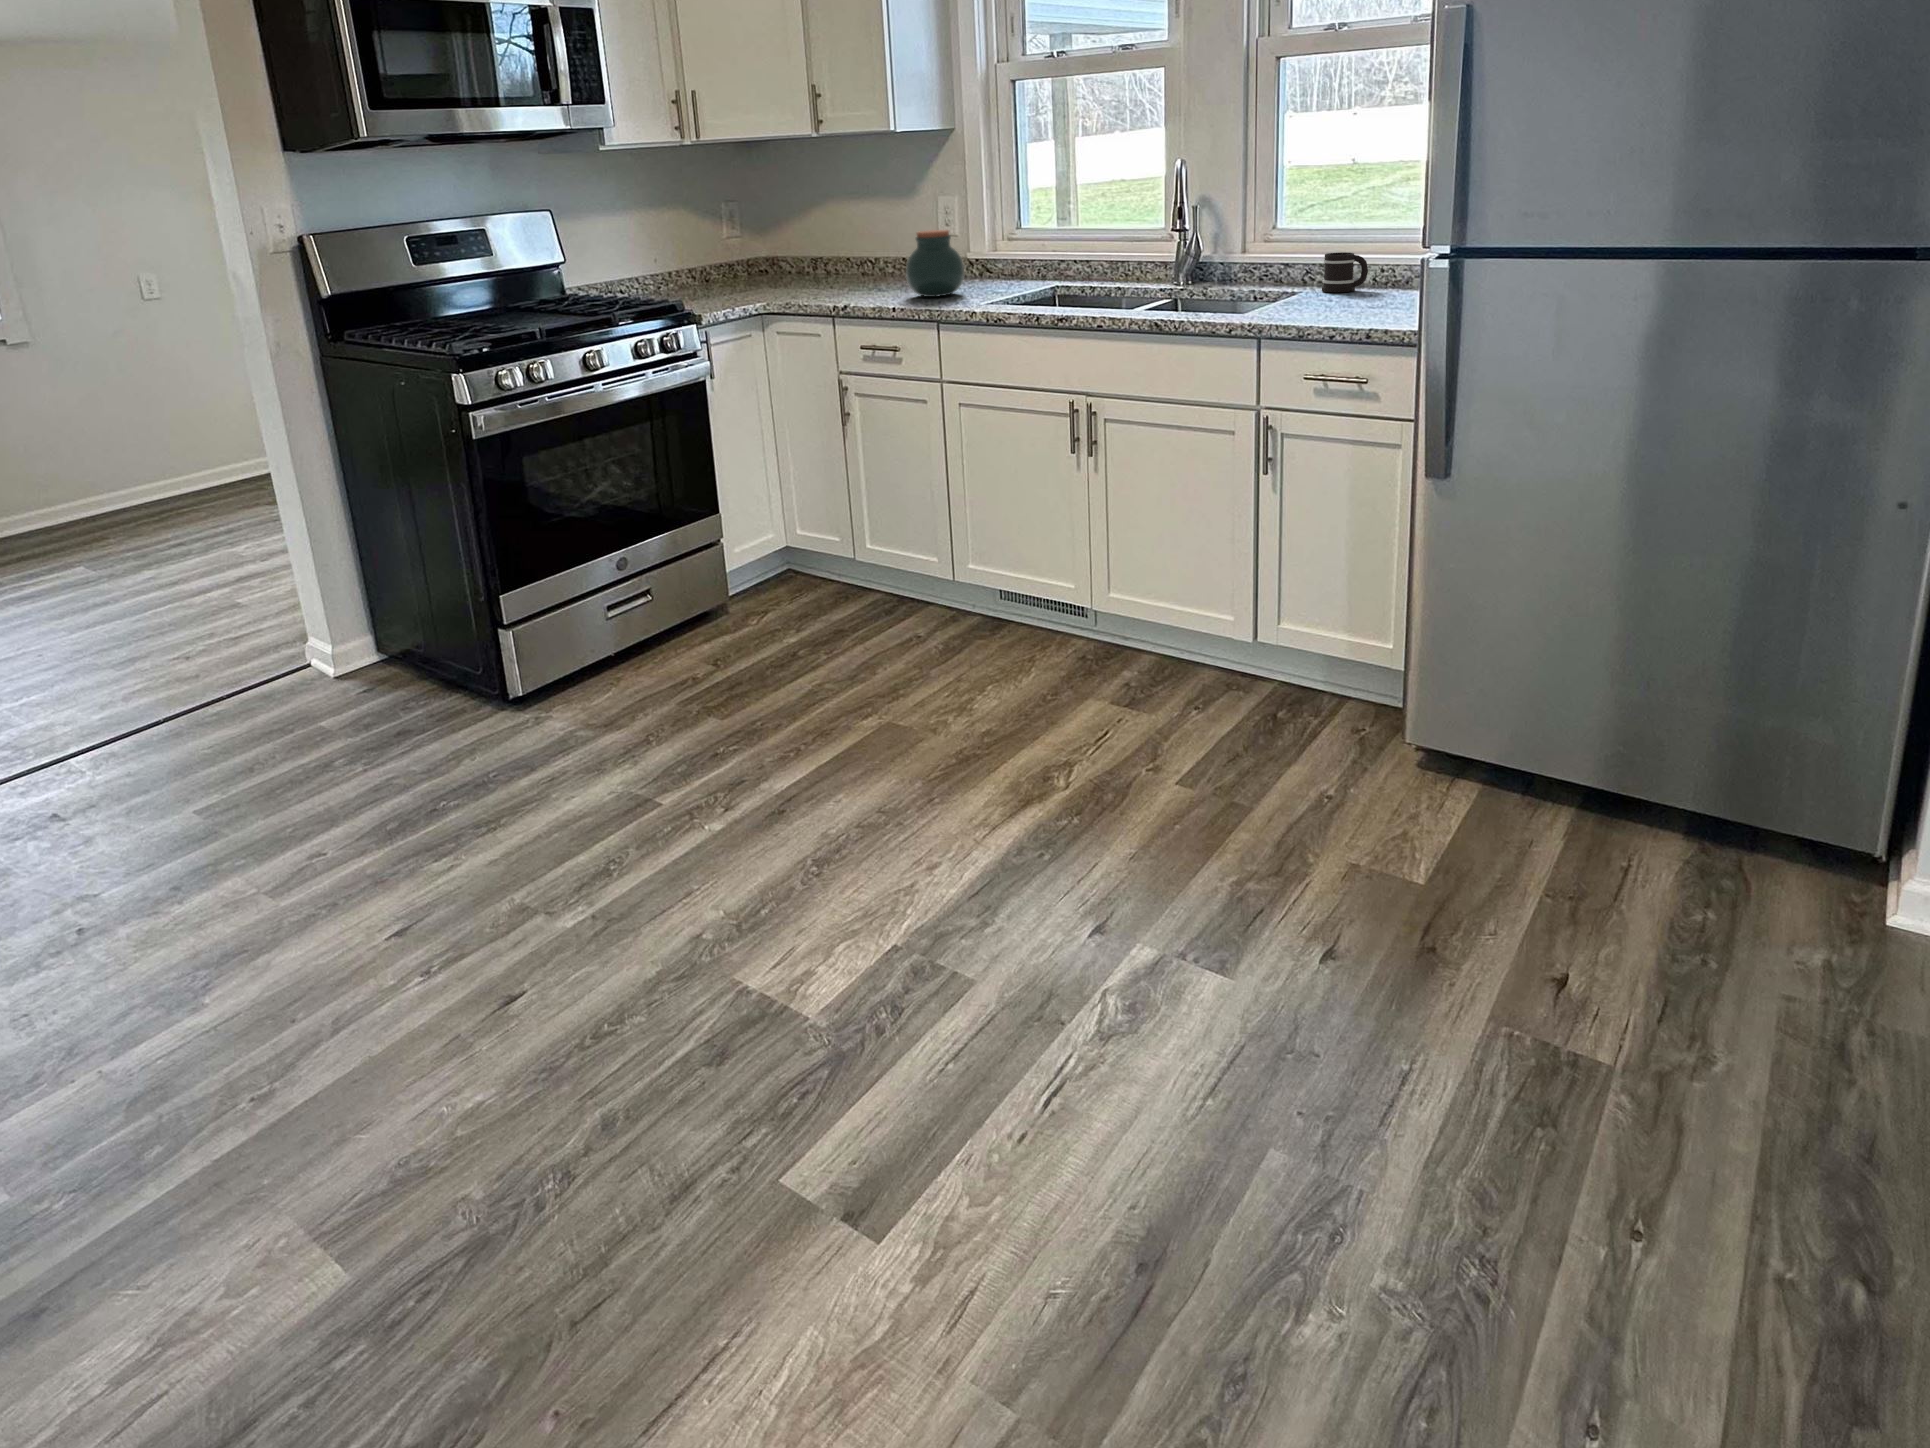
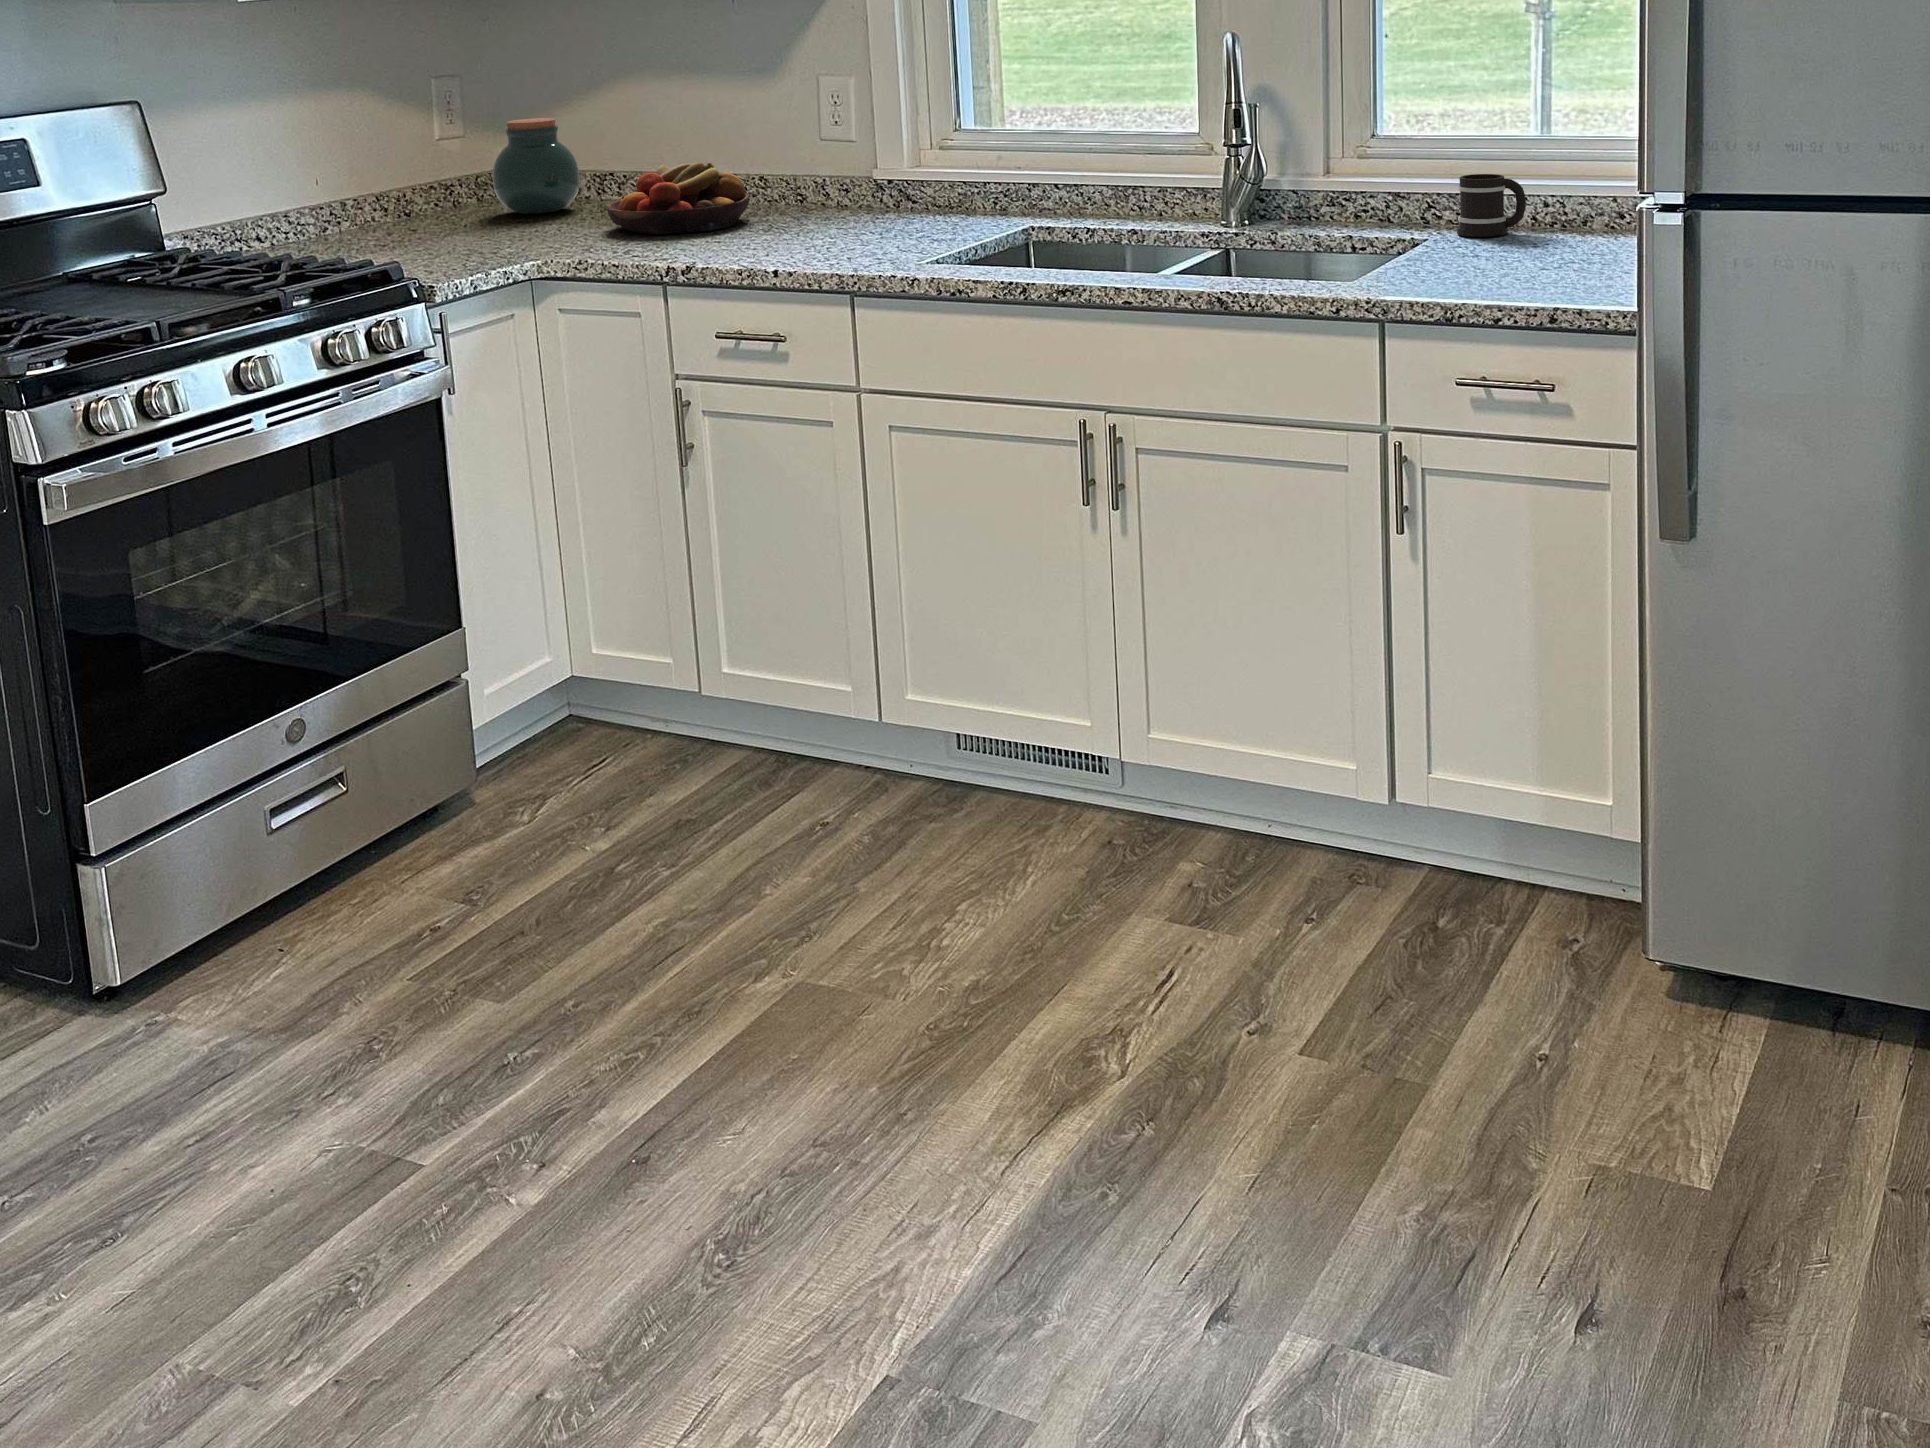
jar: present [906,230,964,297] -> present [493,118,580,214]
fruit bowl: none [813,250,896,291] -> present [607,163,750,234]

